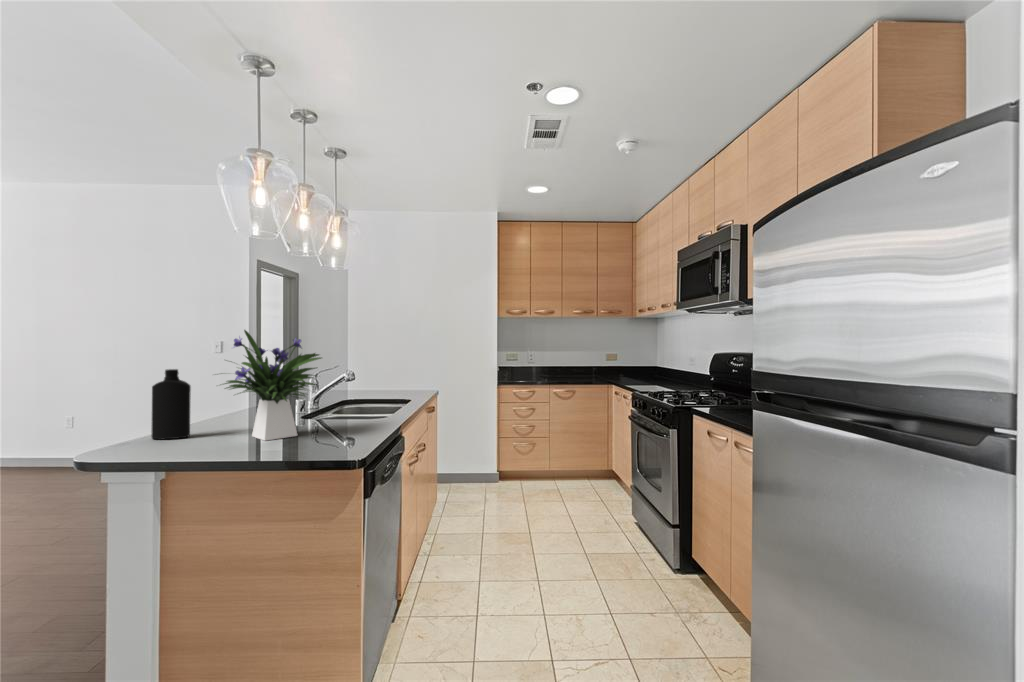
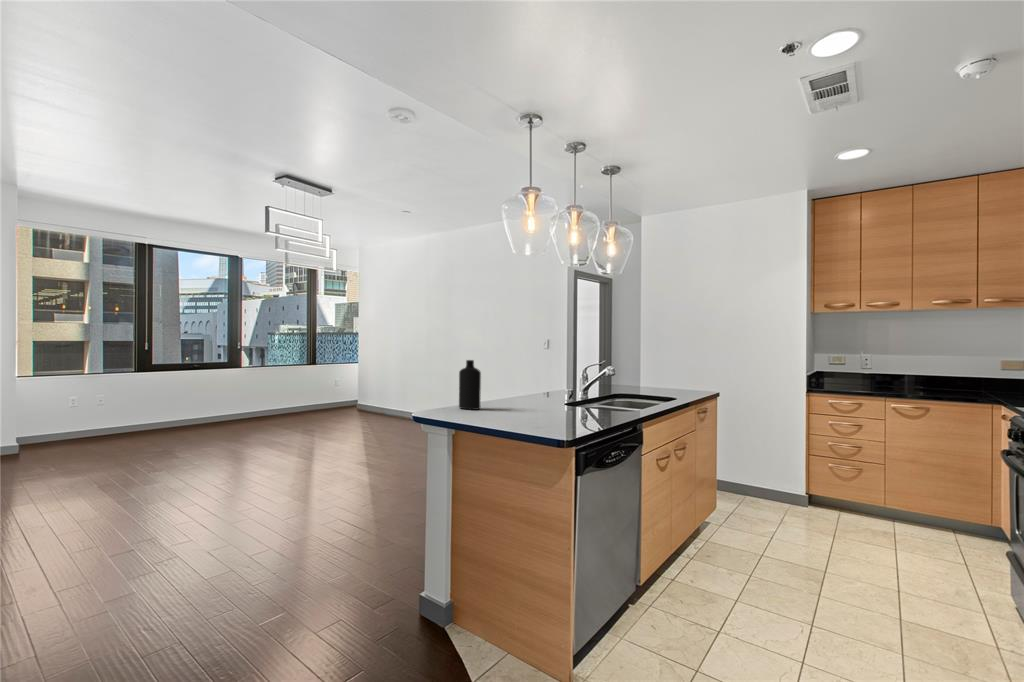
flower arrangement: present [225,330,321,441] -> none [489,331,568,418]

